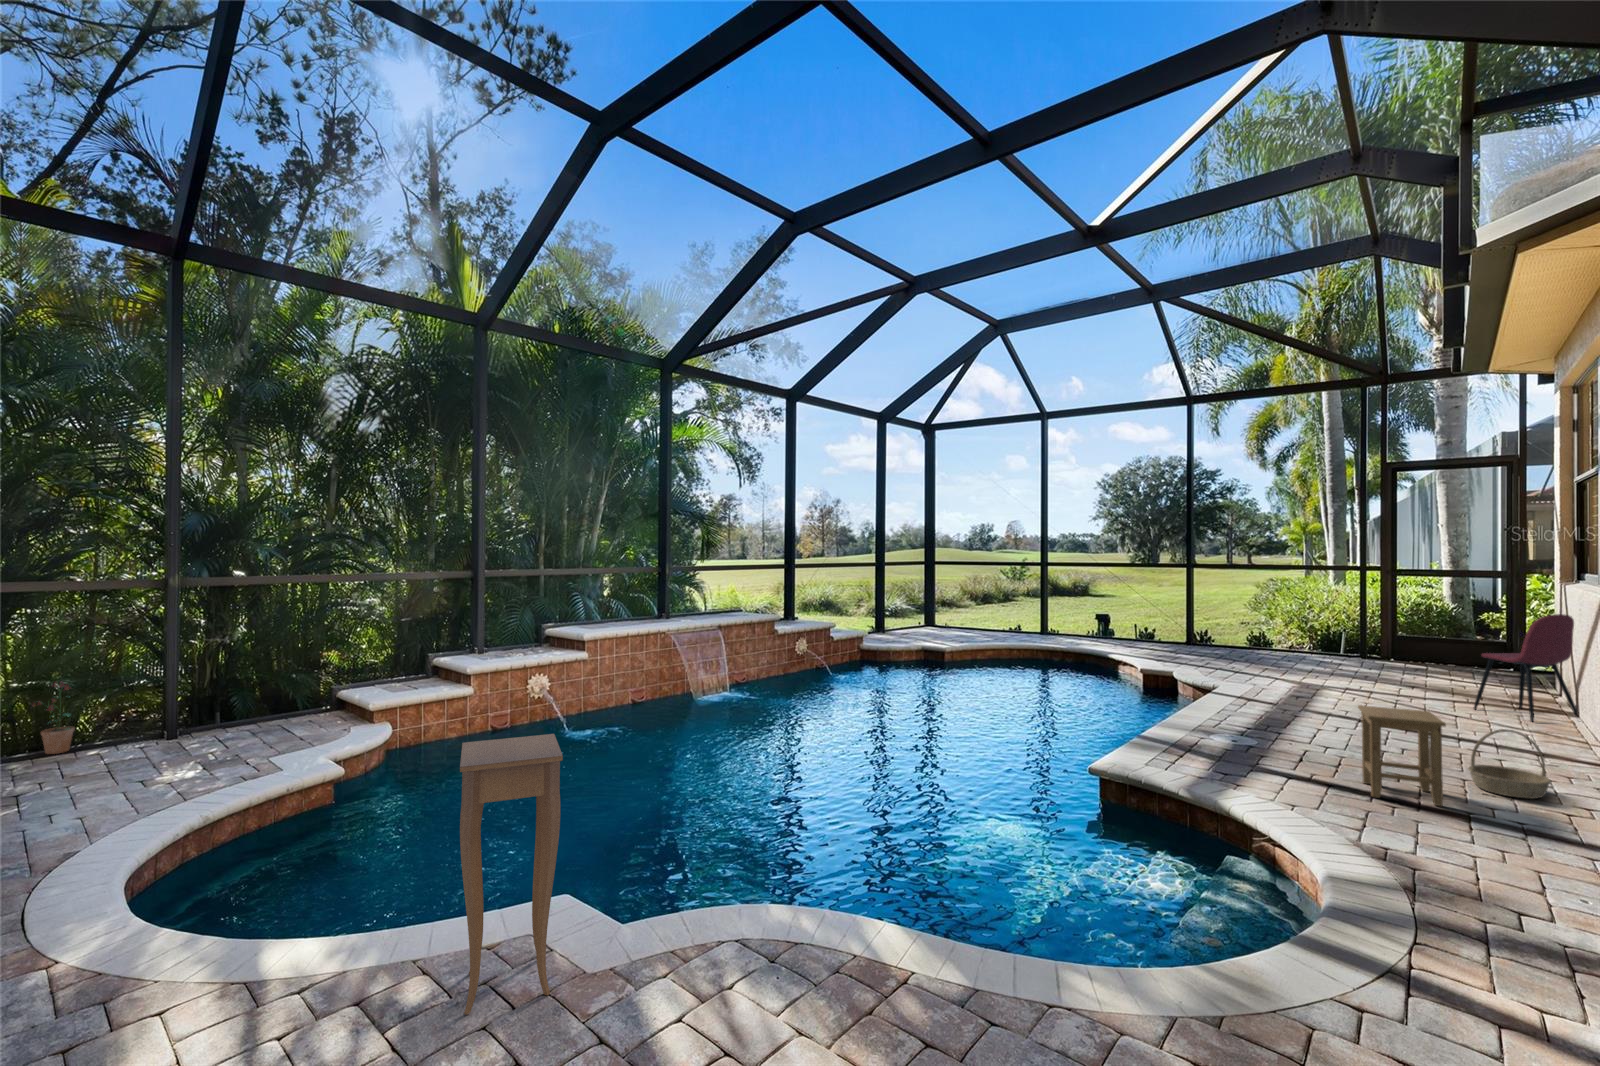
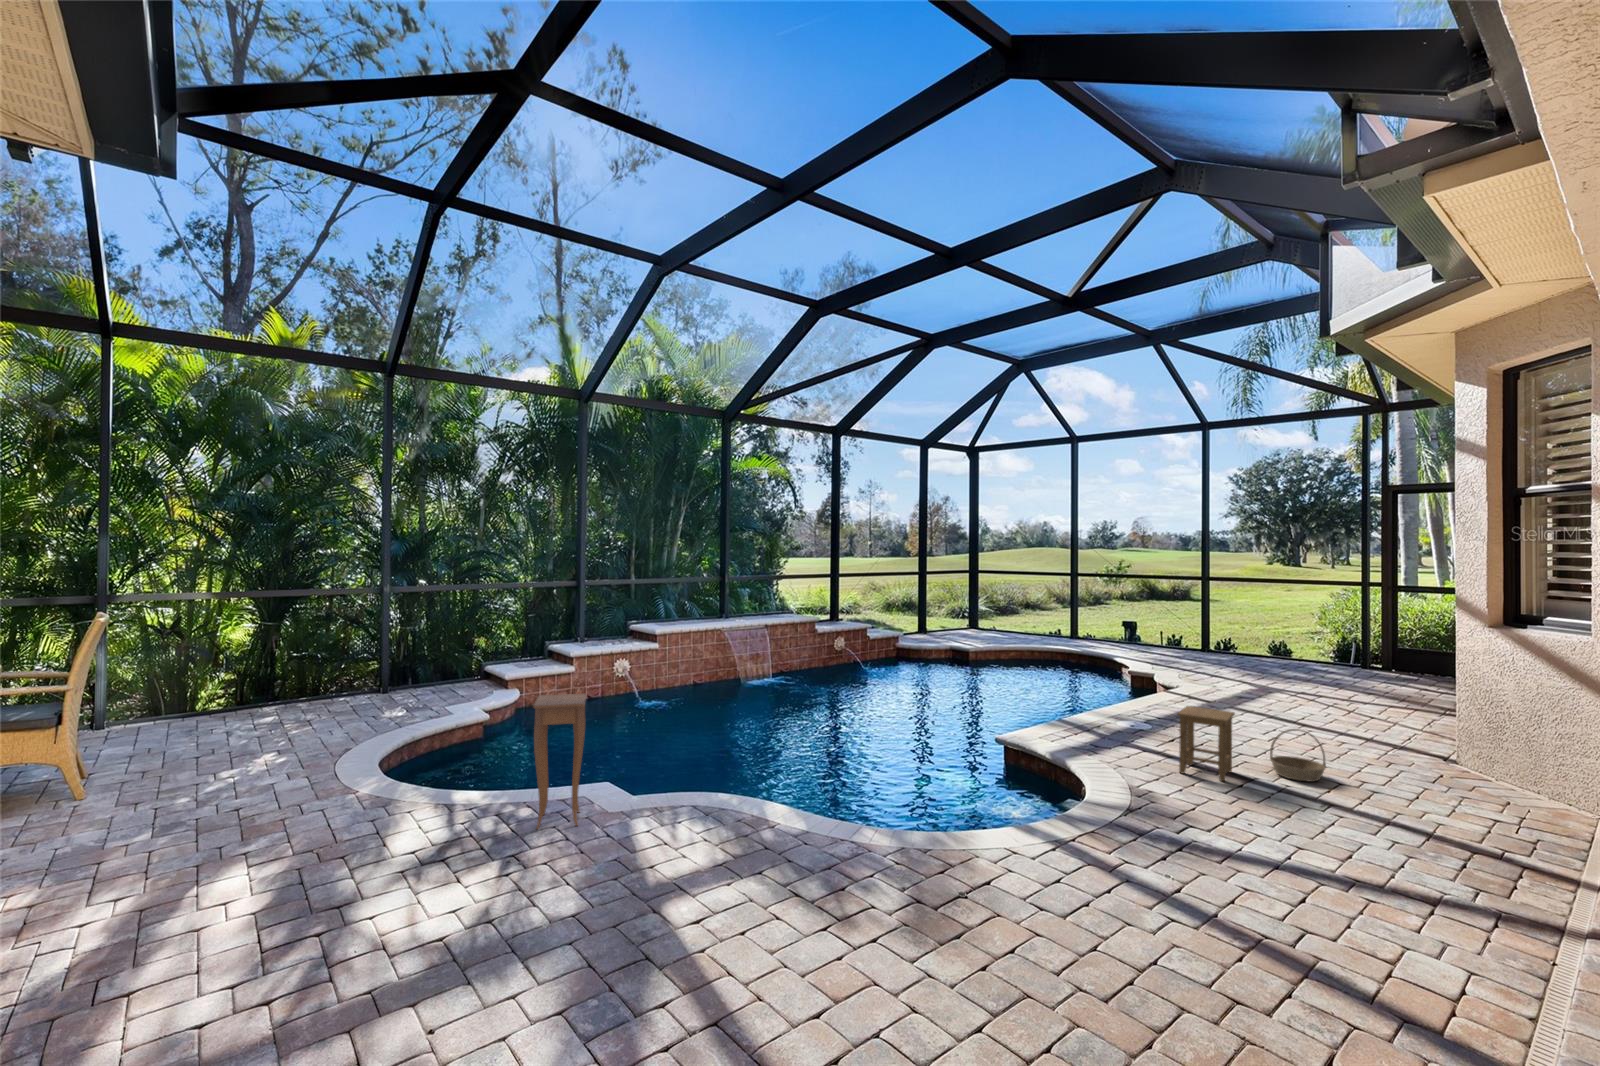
dining chair: present [1474,614,1578,722] -> none [1382,640,1468,733]
potted plant: present [32,681,75,754] -> none [309,653,333,698]

